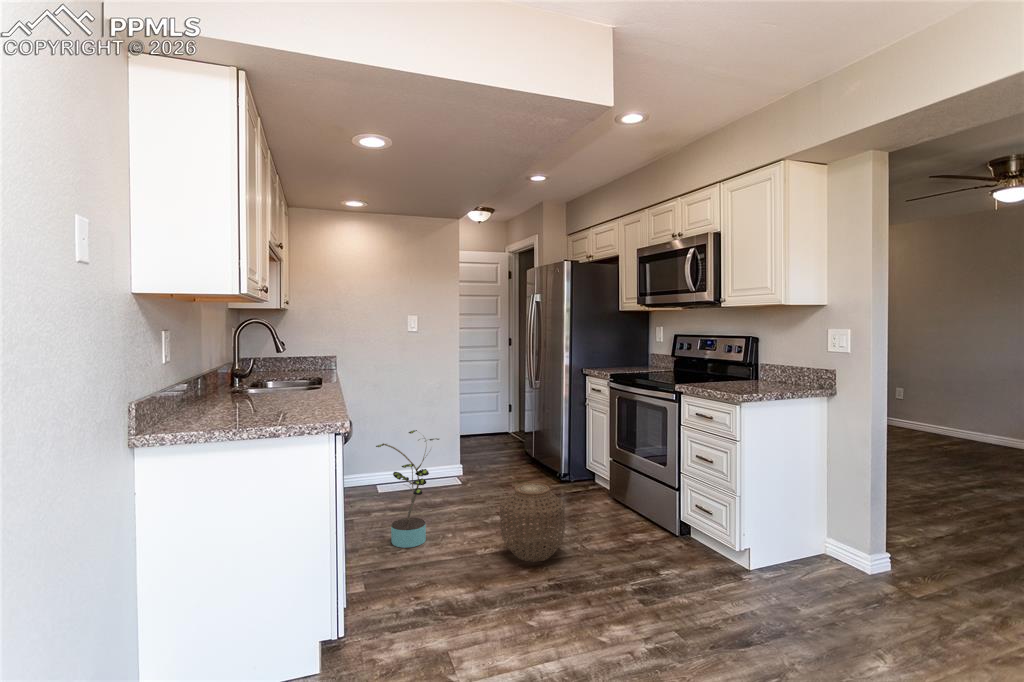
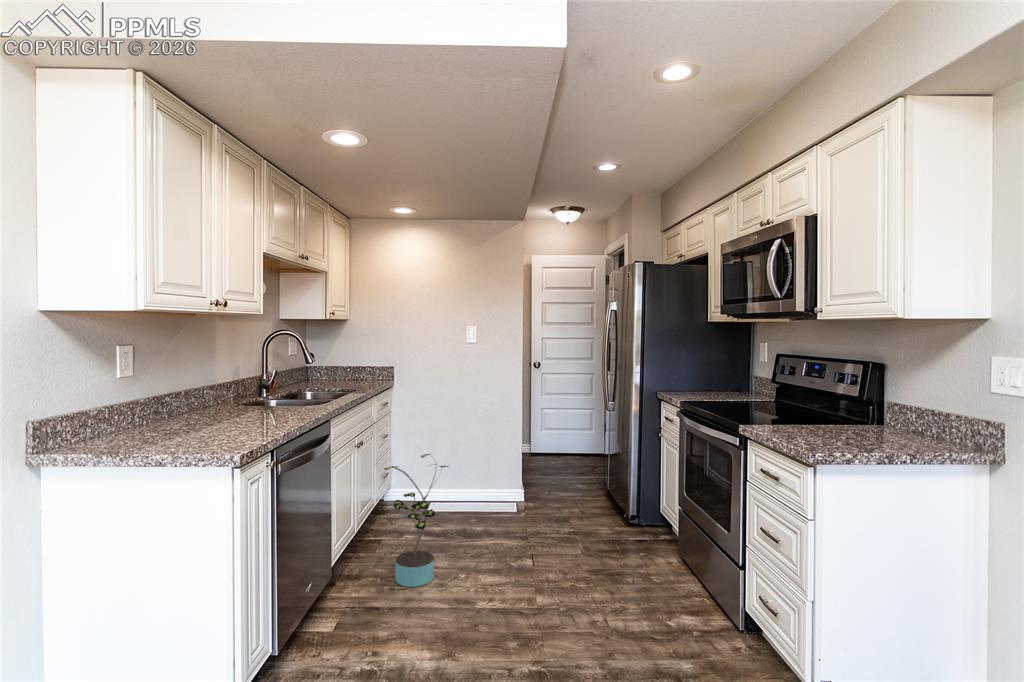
woven basket: present [500,483,565,562] -> none [499,533,579,635]

